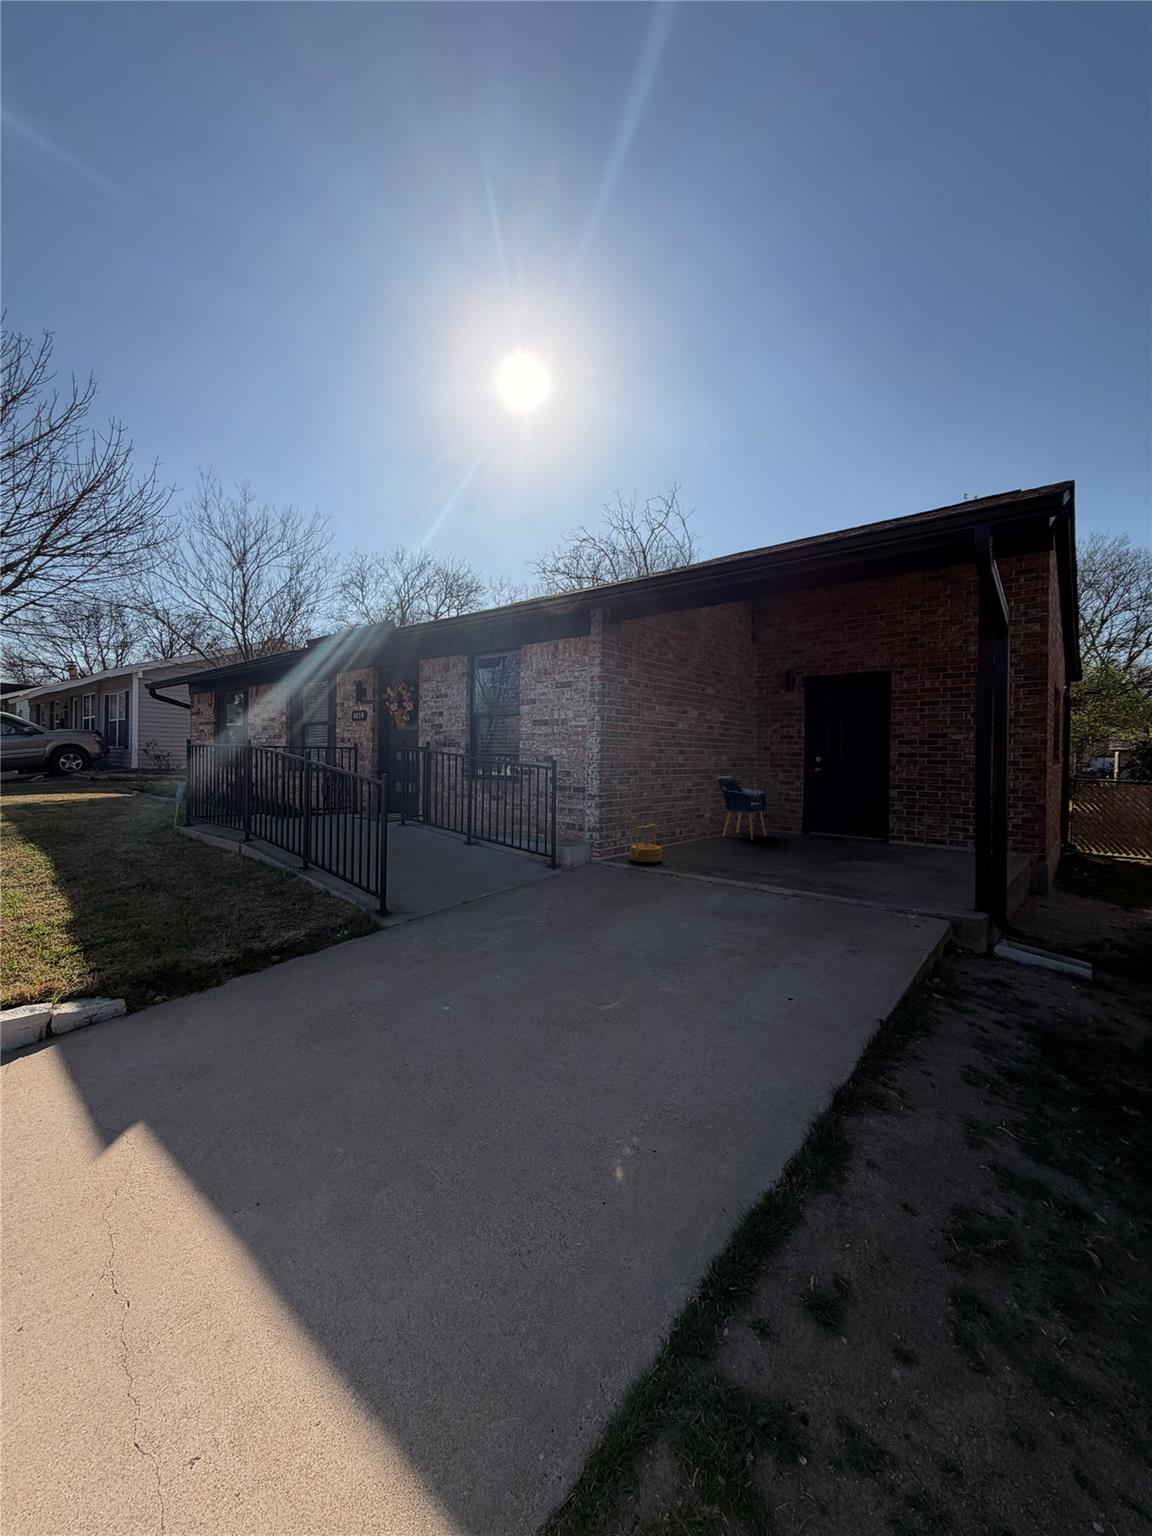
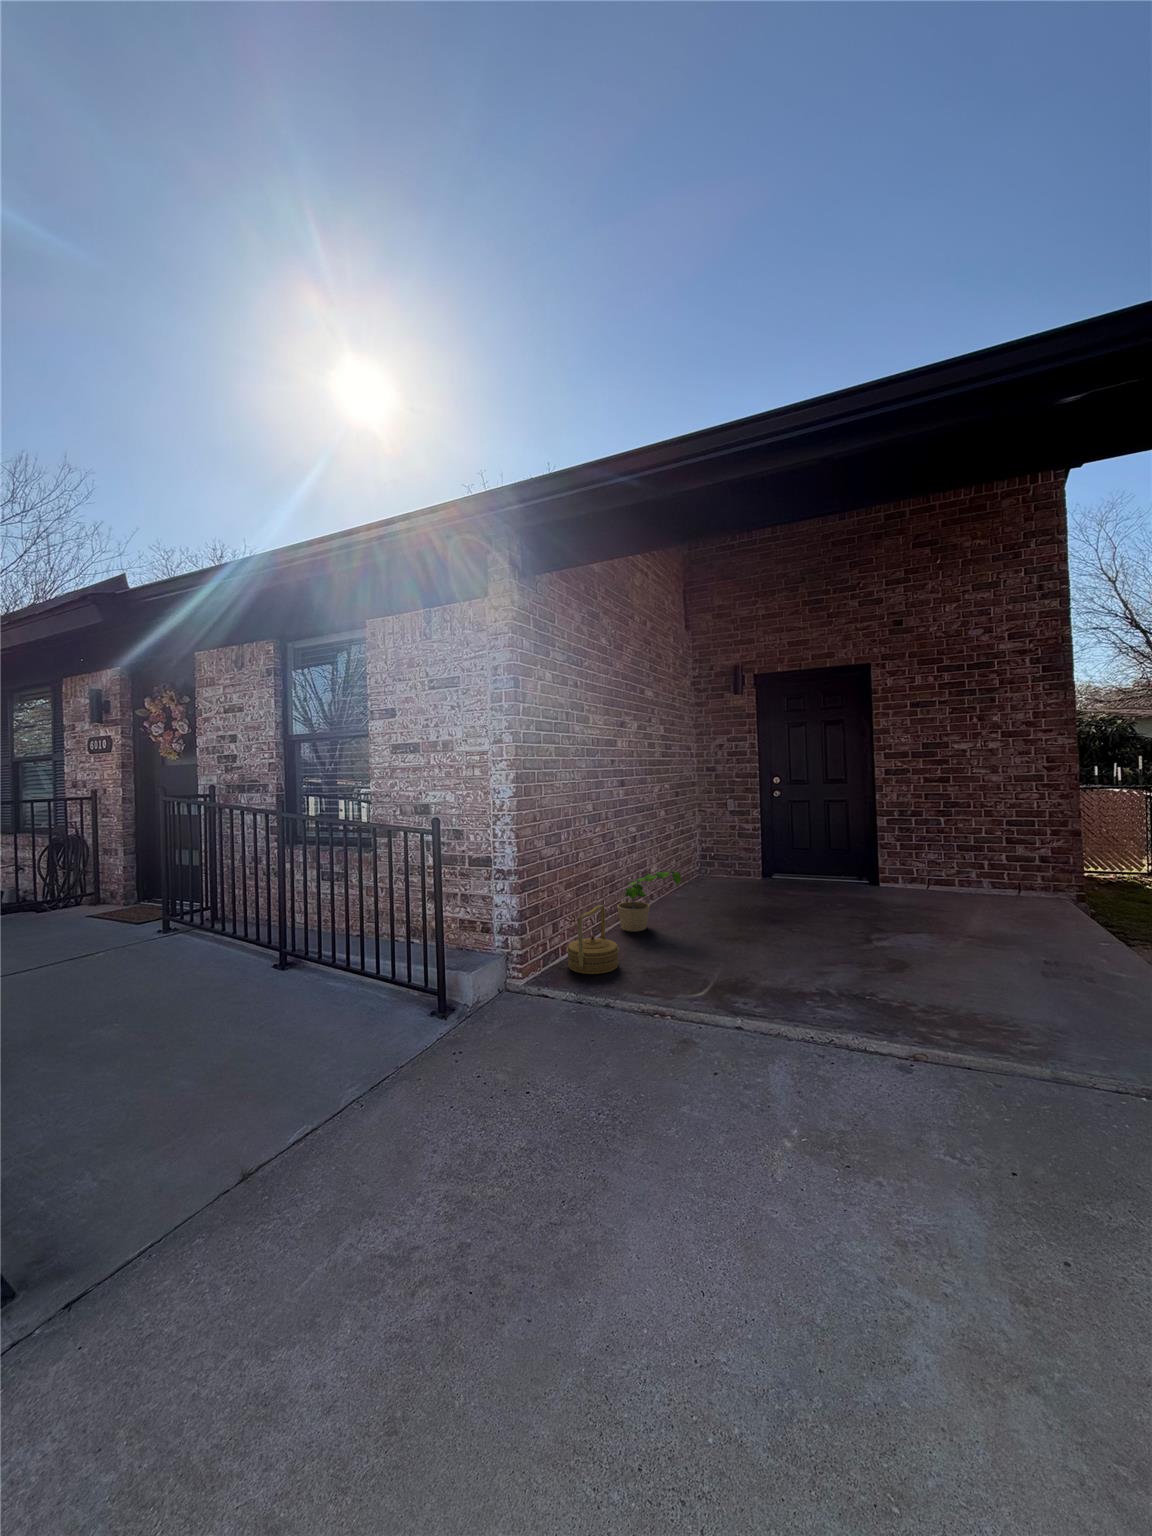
chair: present [718,776,766,840] -> none [664,811,730,901]
potted plant: none [672,810,714,849] -> present [617,870,681,931]

